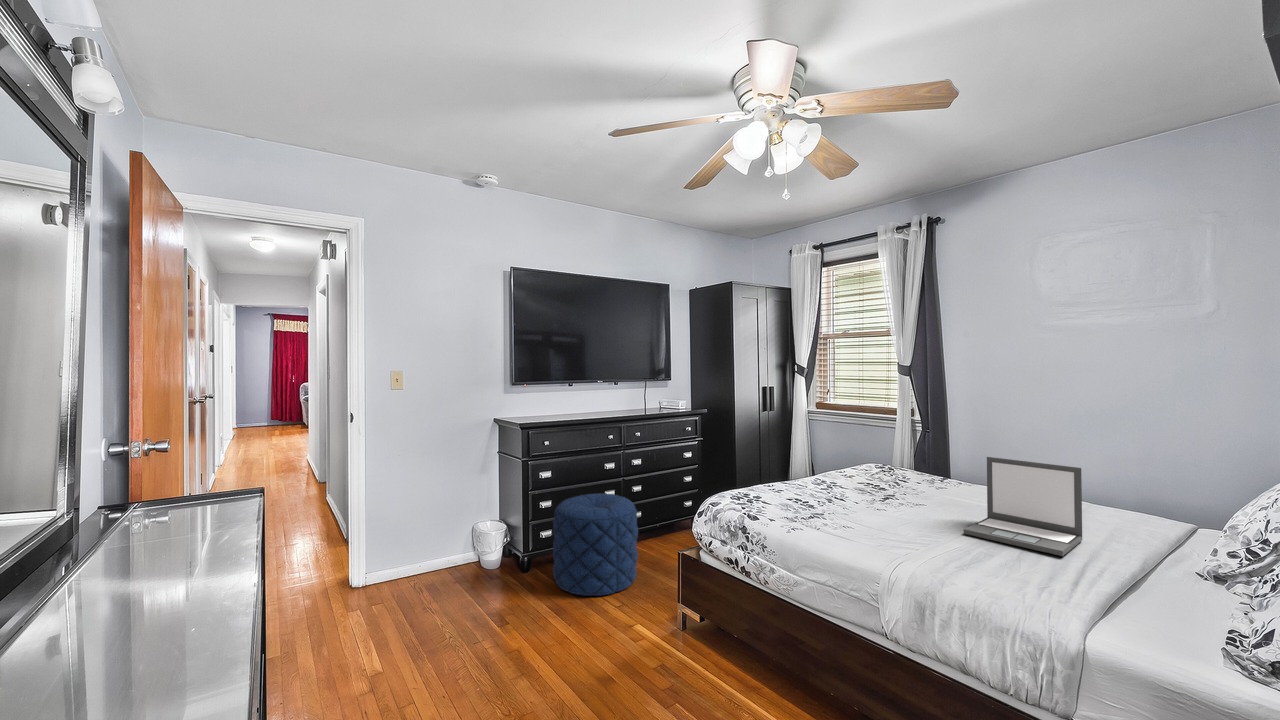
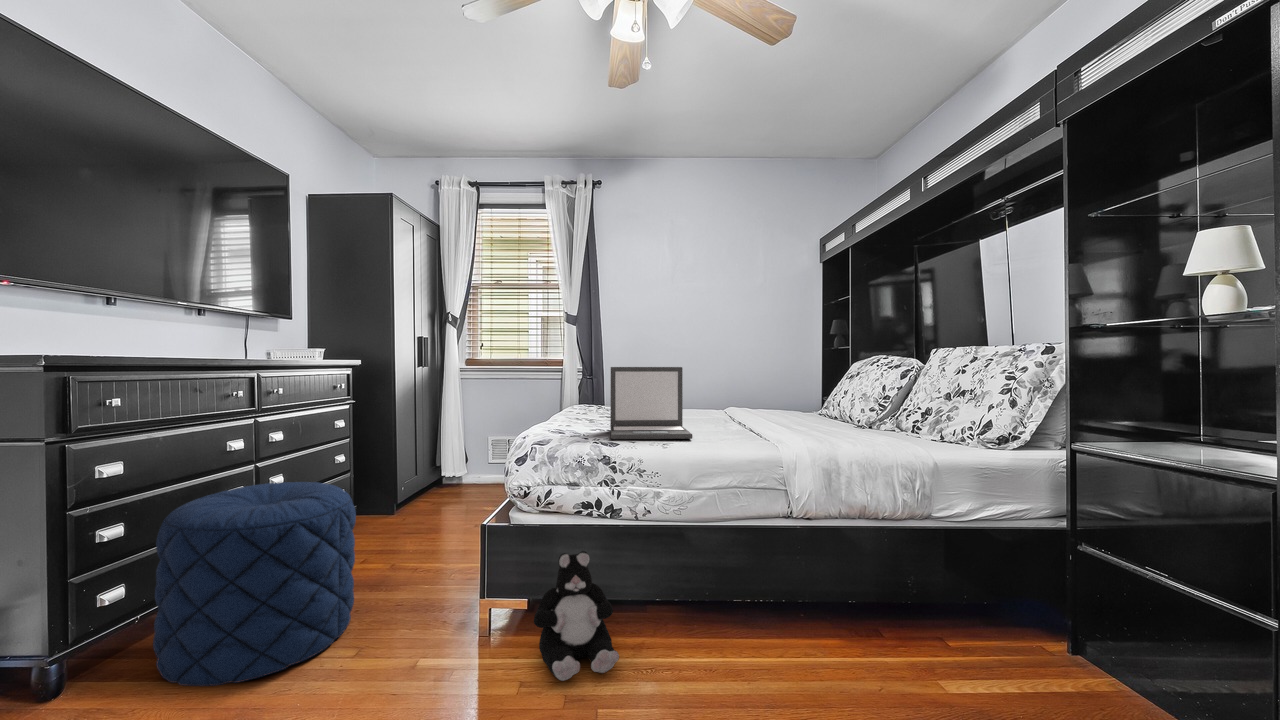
laptop: present [964,457,1082,556] -> present [610,367,692,439]
plush toy: none [663,589,726,681] -> present [534,551,619,681]

